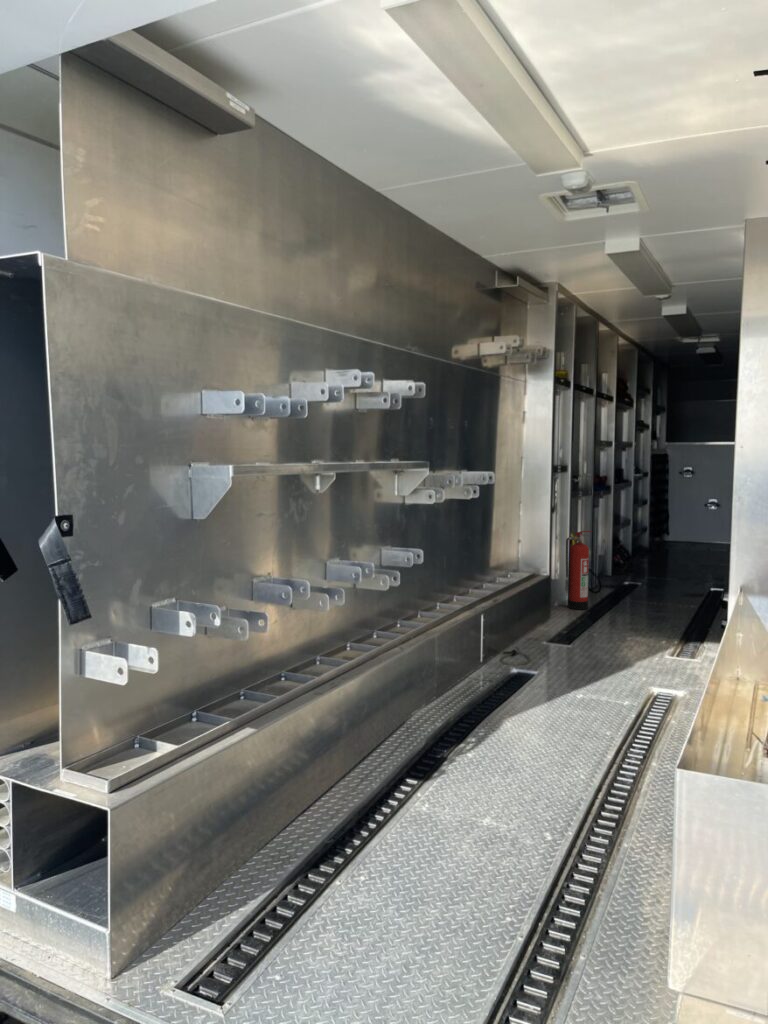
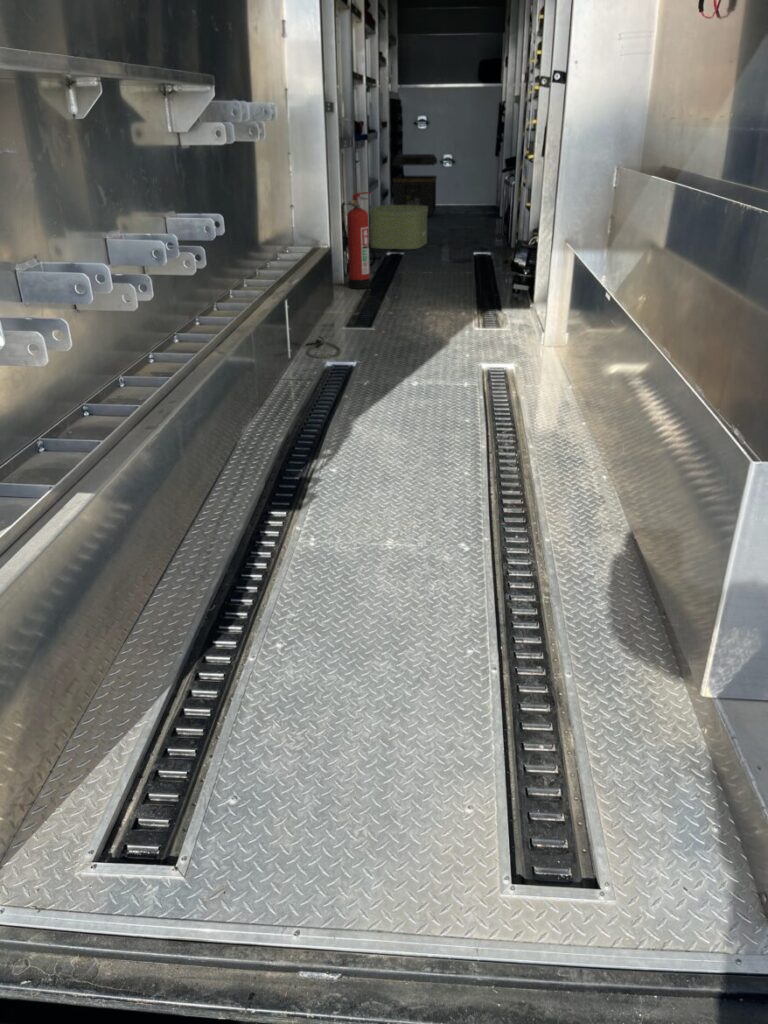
toolbox: none [645,495,689,549] -> present [393,154,437,217]
storage box: none [608,539,664,578] -> present [369,205,428,249]

